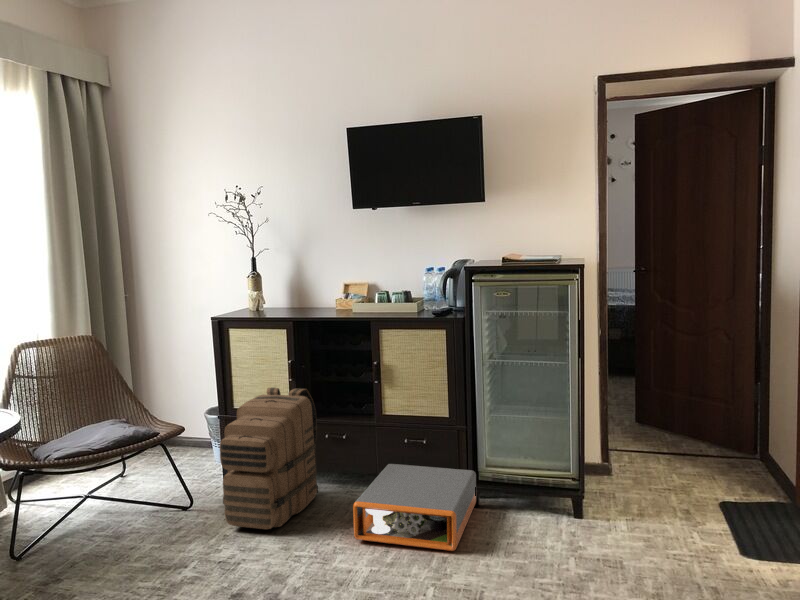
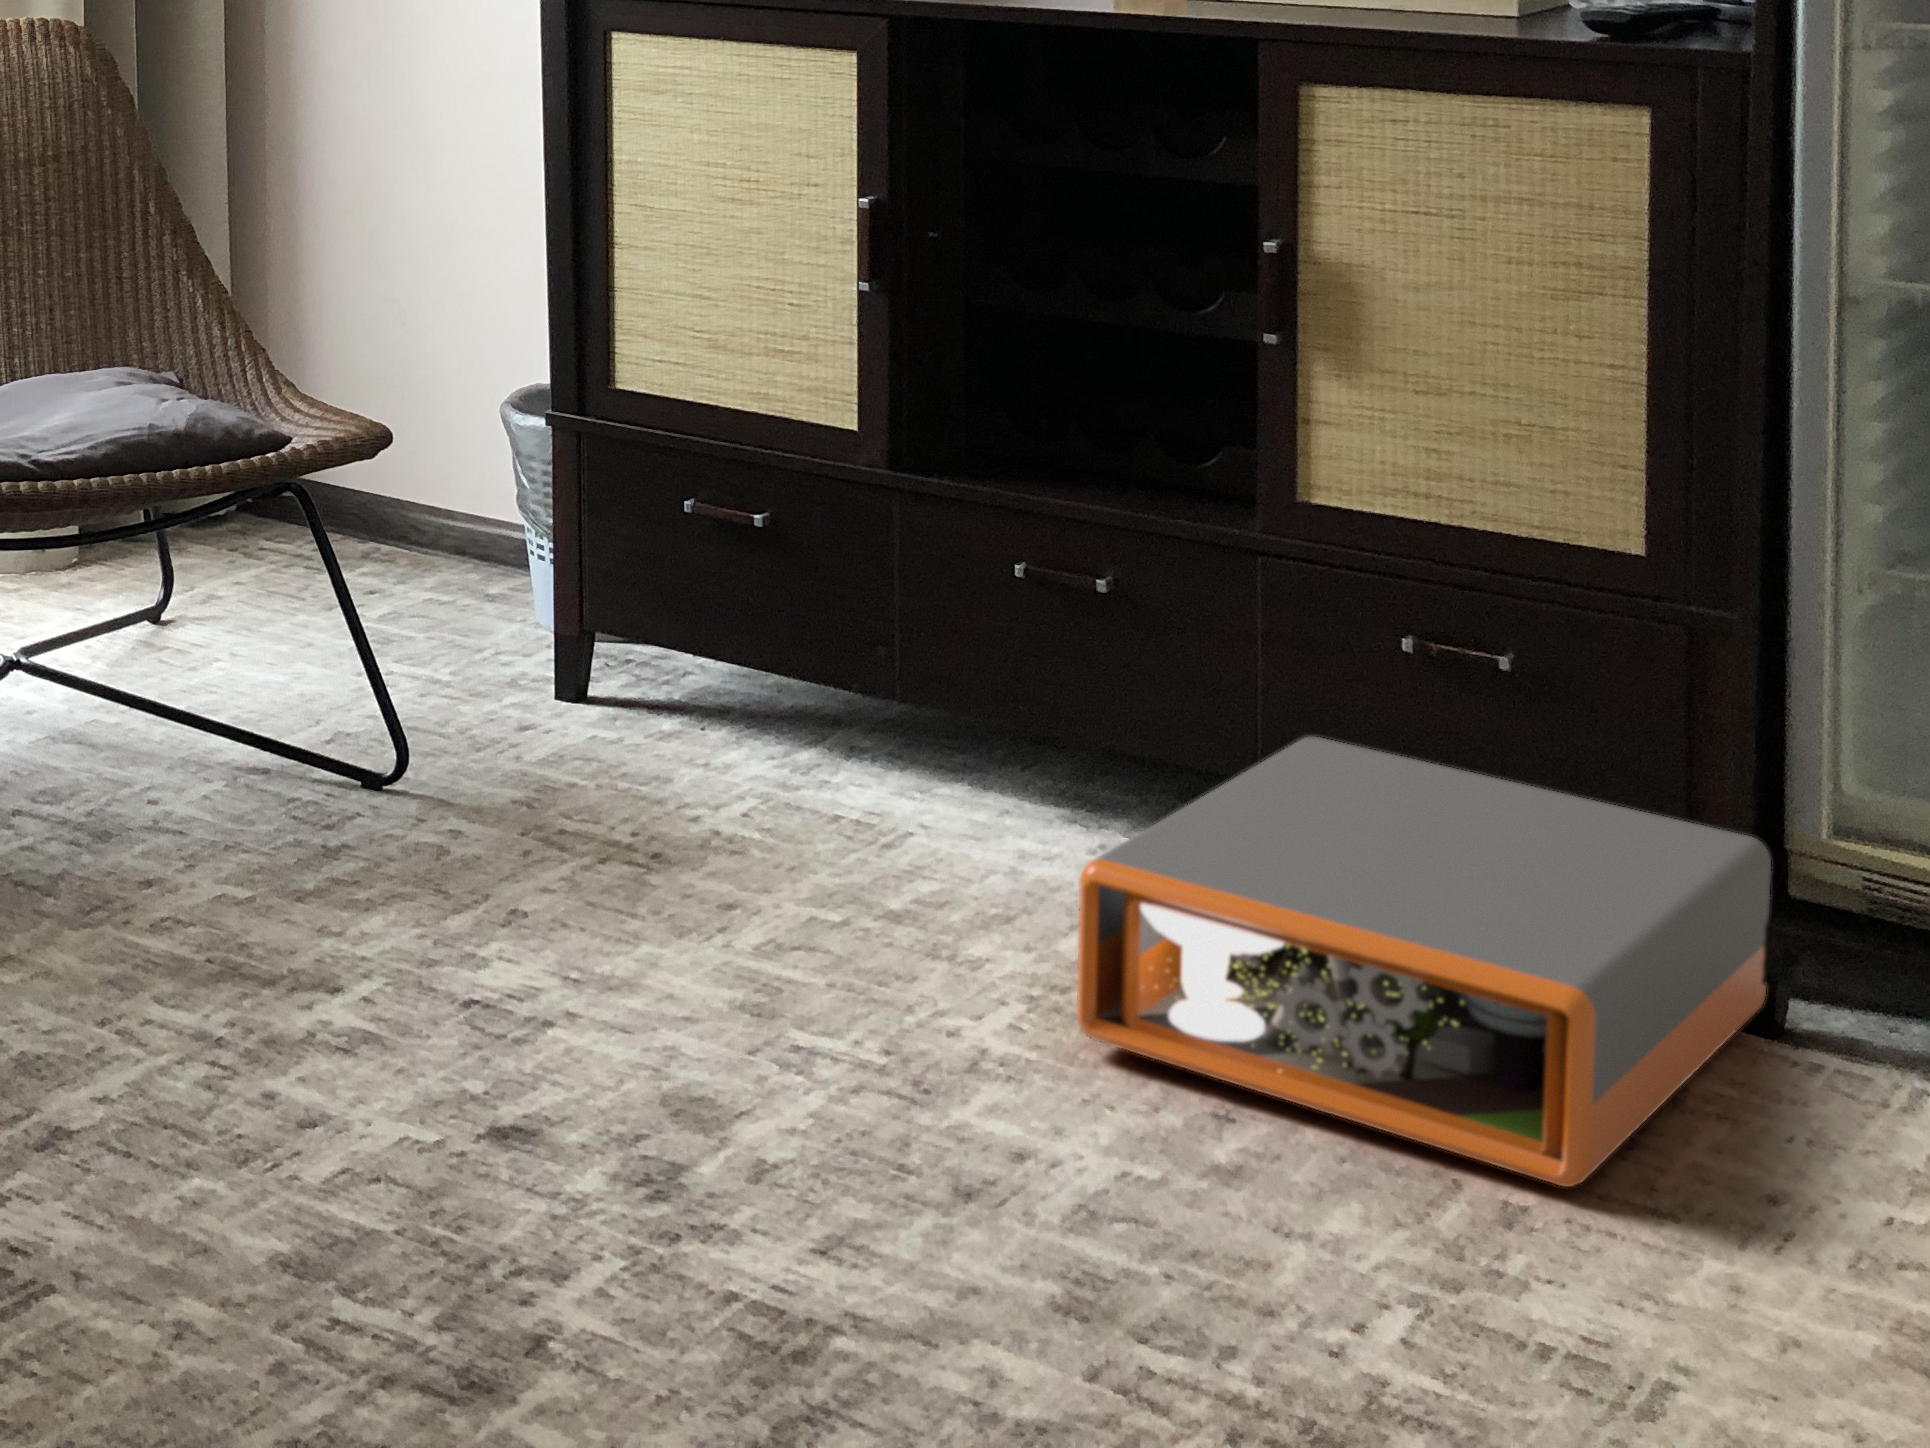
backpack: present [220,388,318,529] -> none [514,305,974,919]

